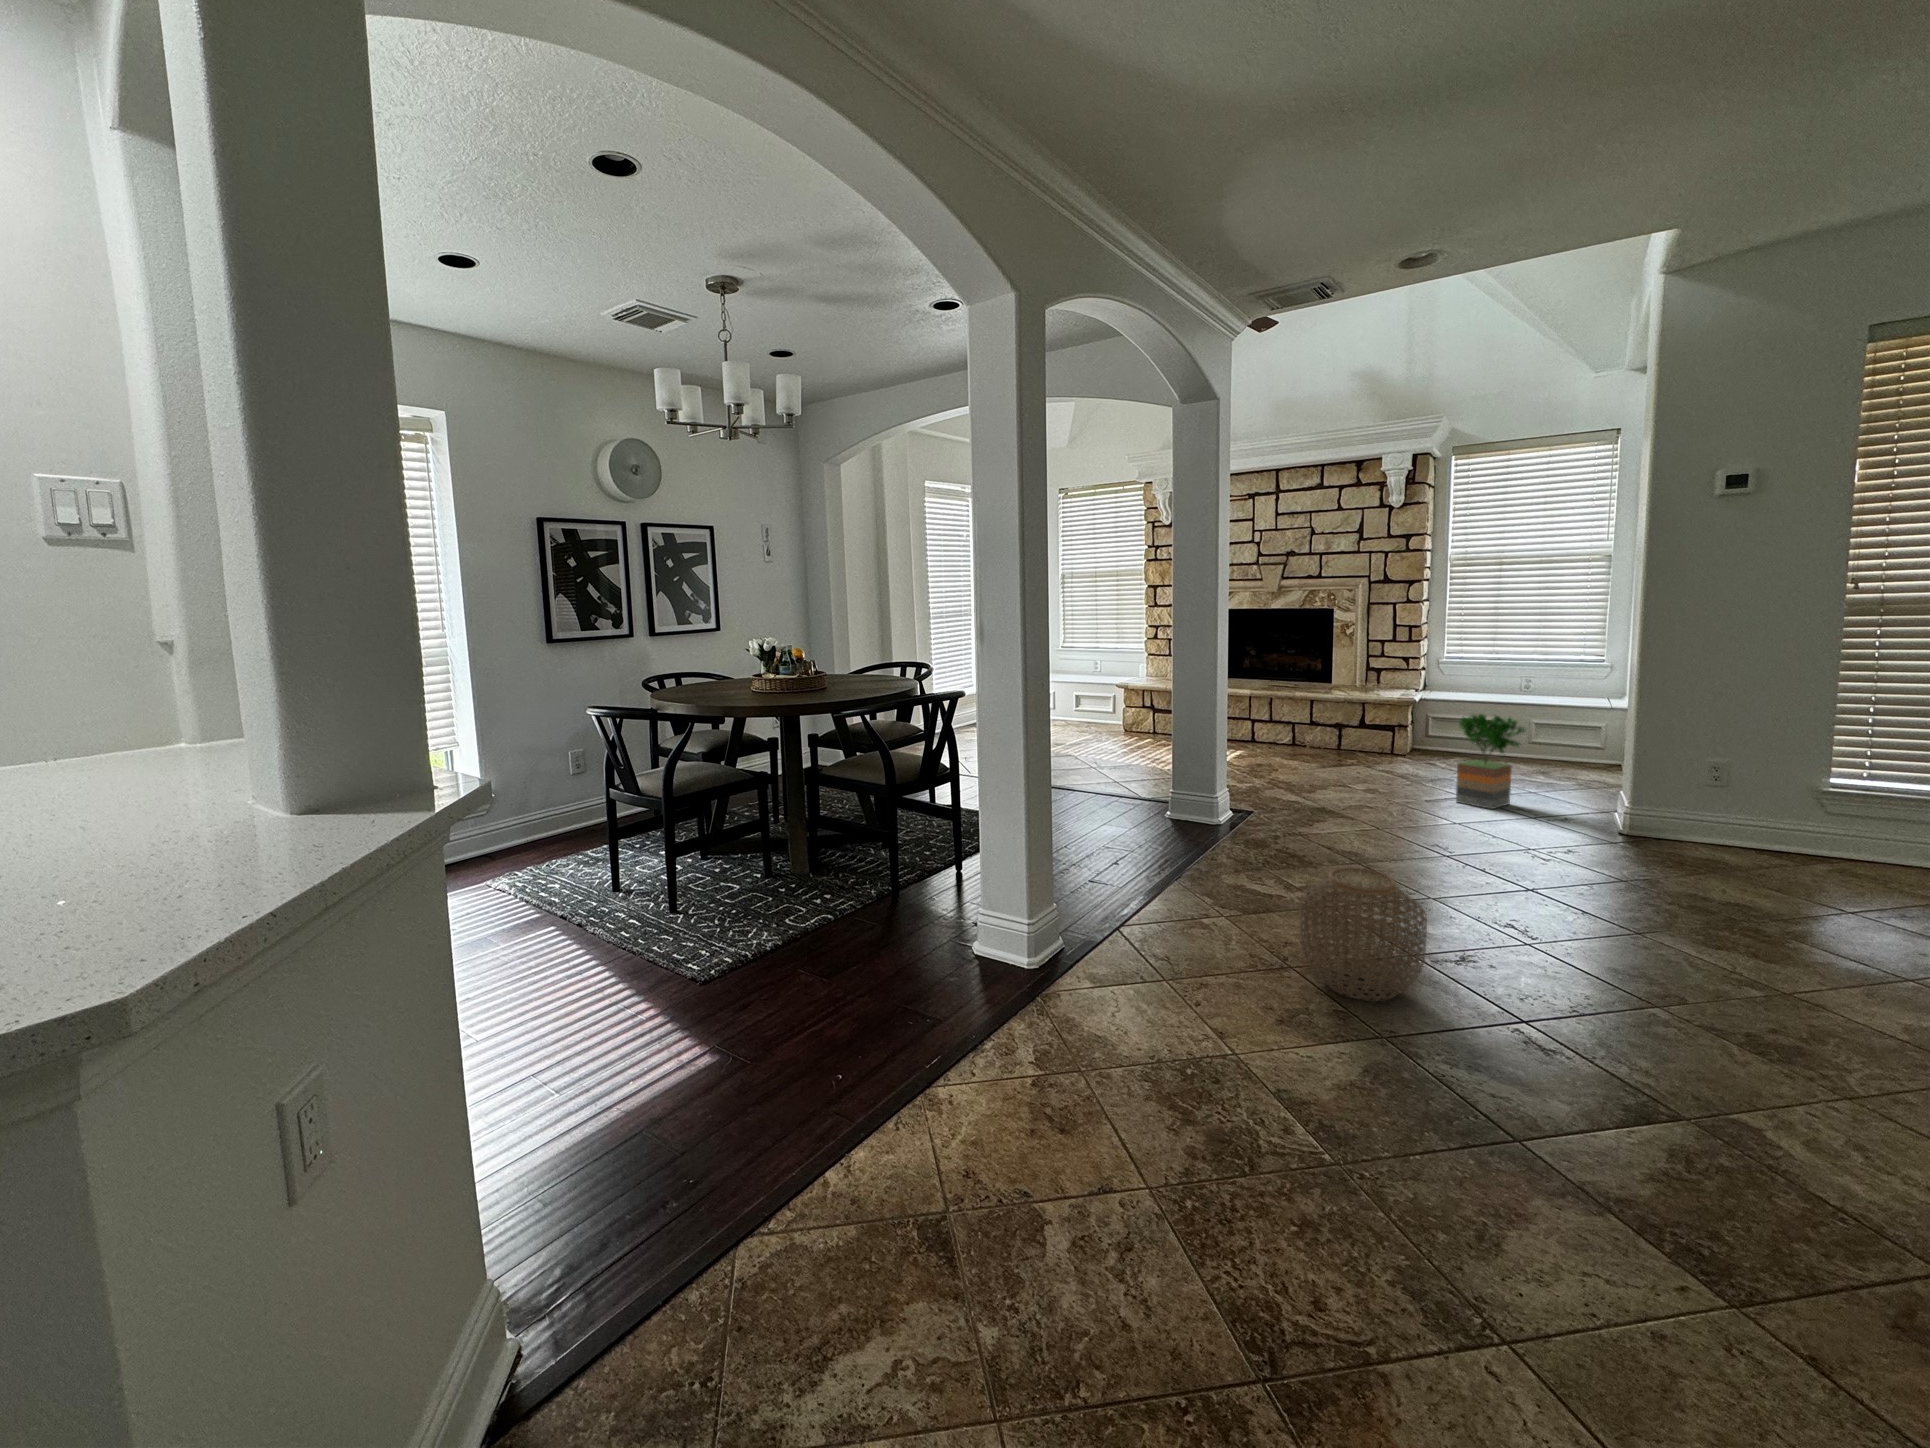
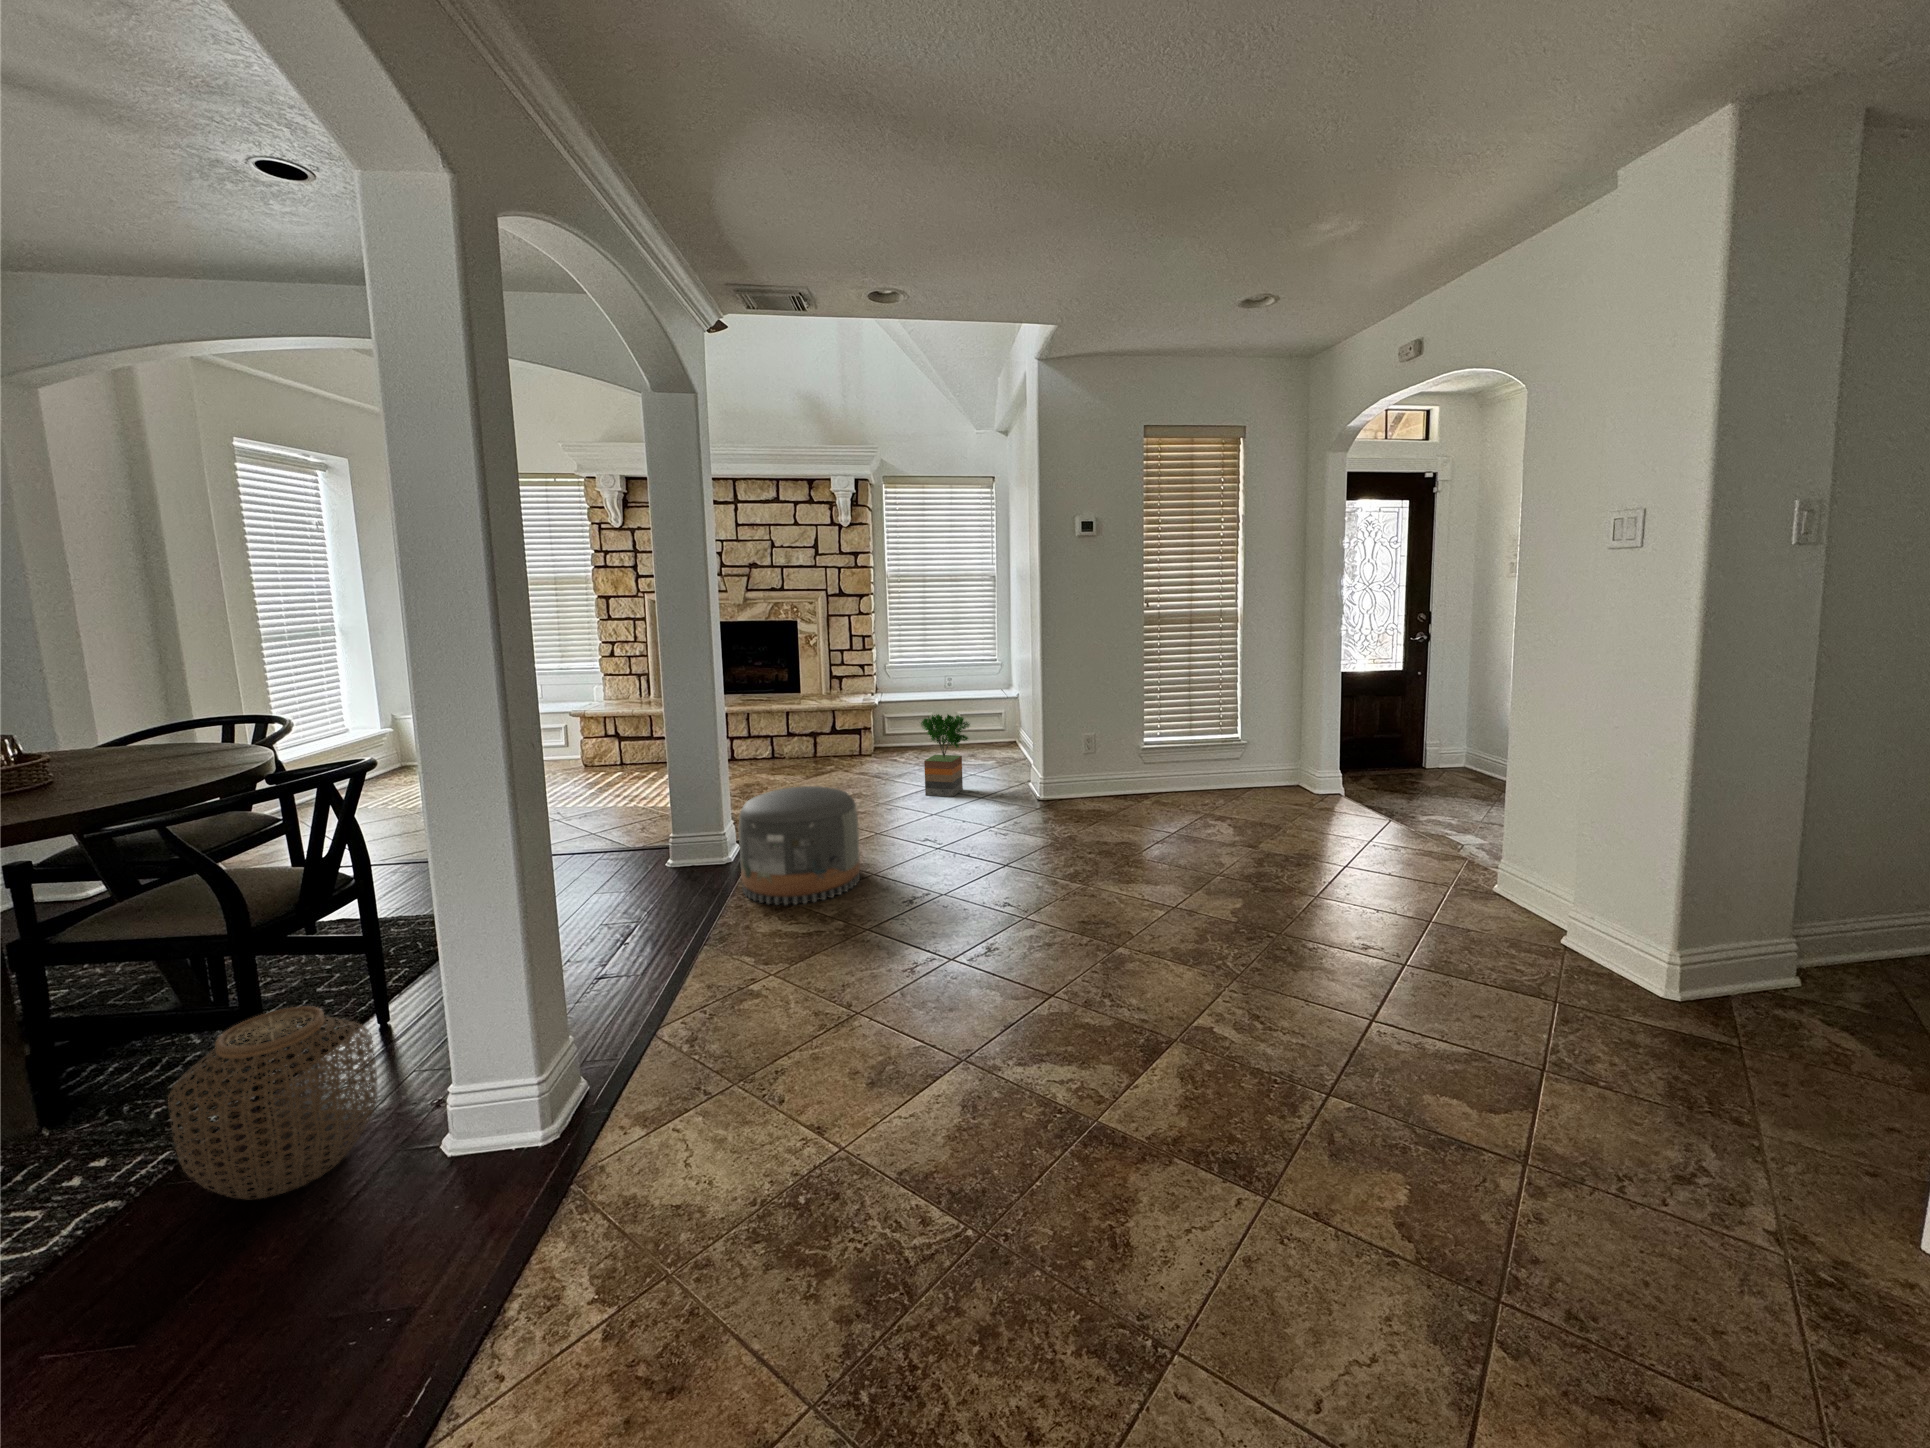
pouf: none [1223,761,1345,871] -> present [739,786,860,905]
woven basket: present [1299,868,1427,1001] -> present [168,1006,377,1199]

